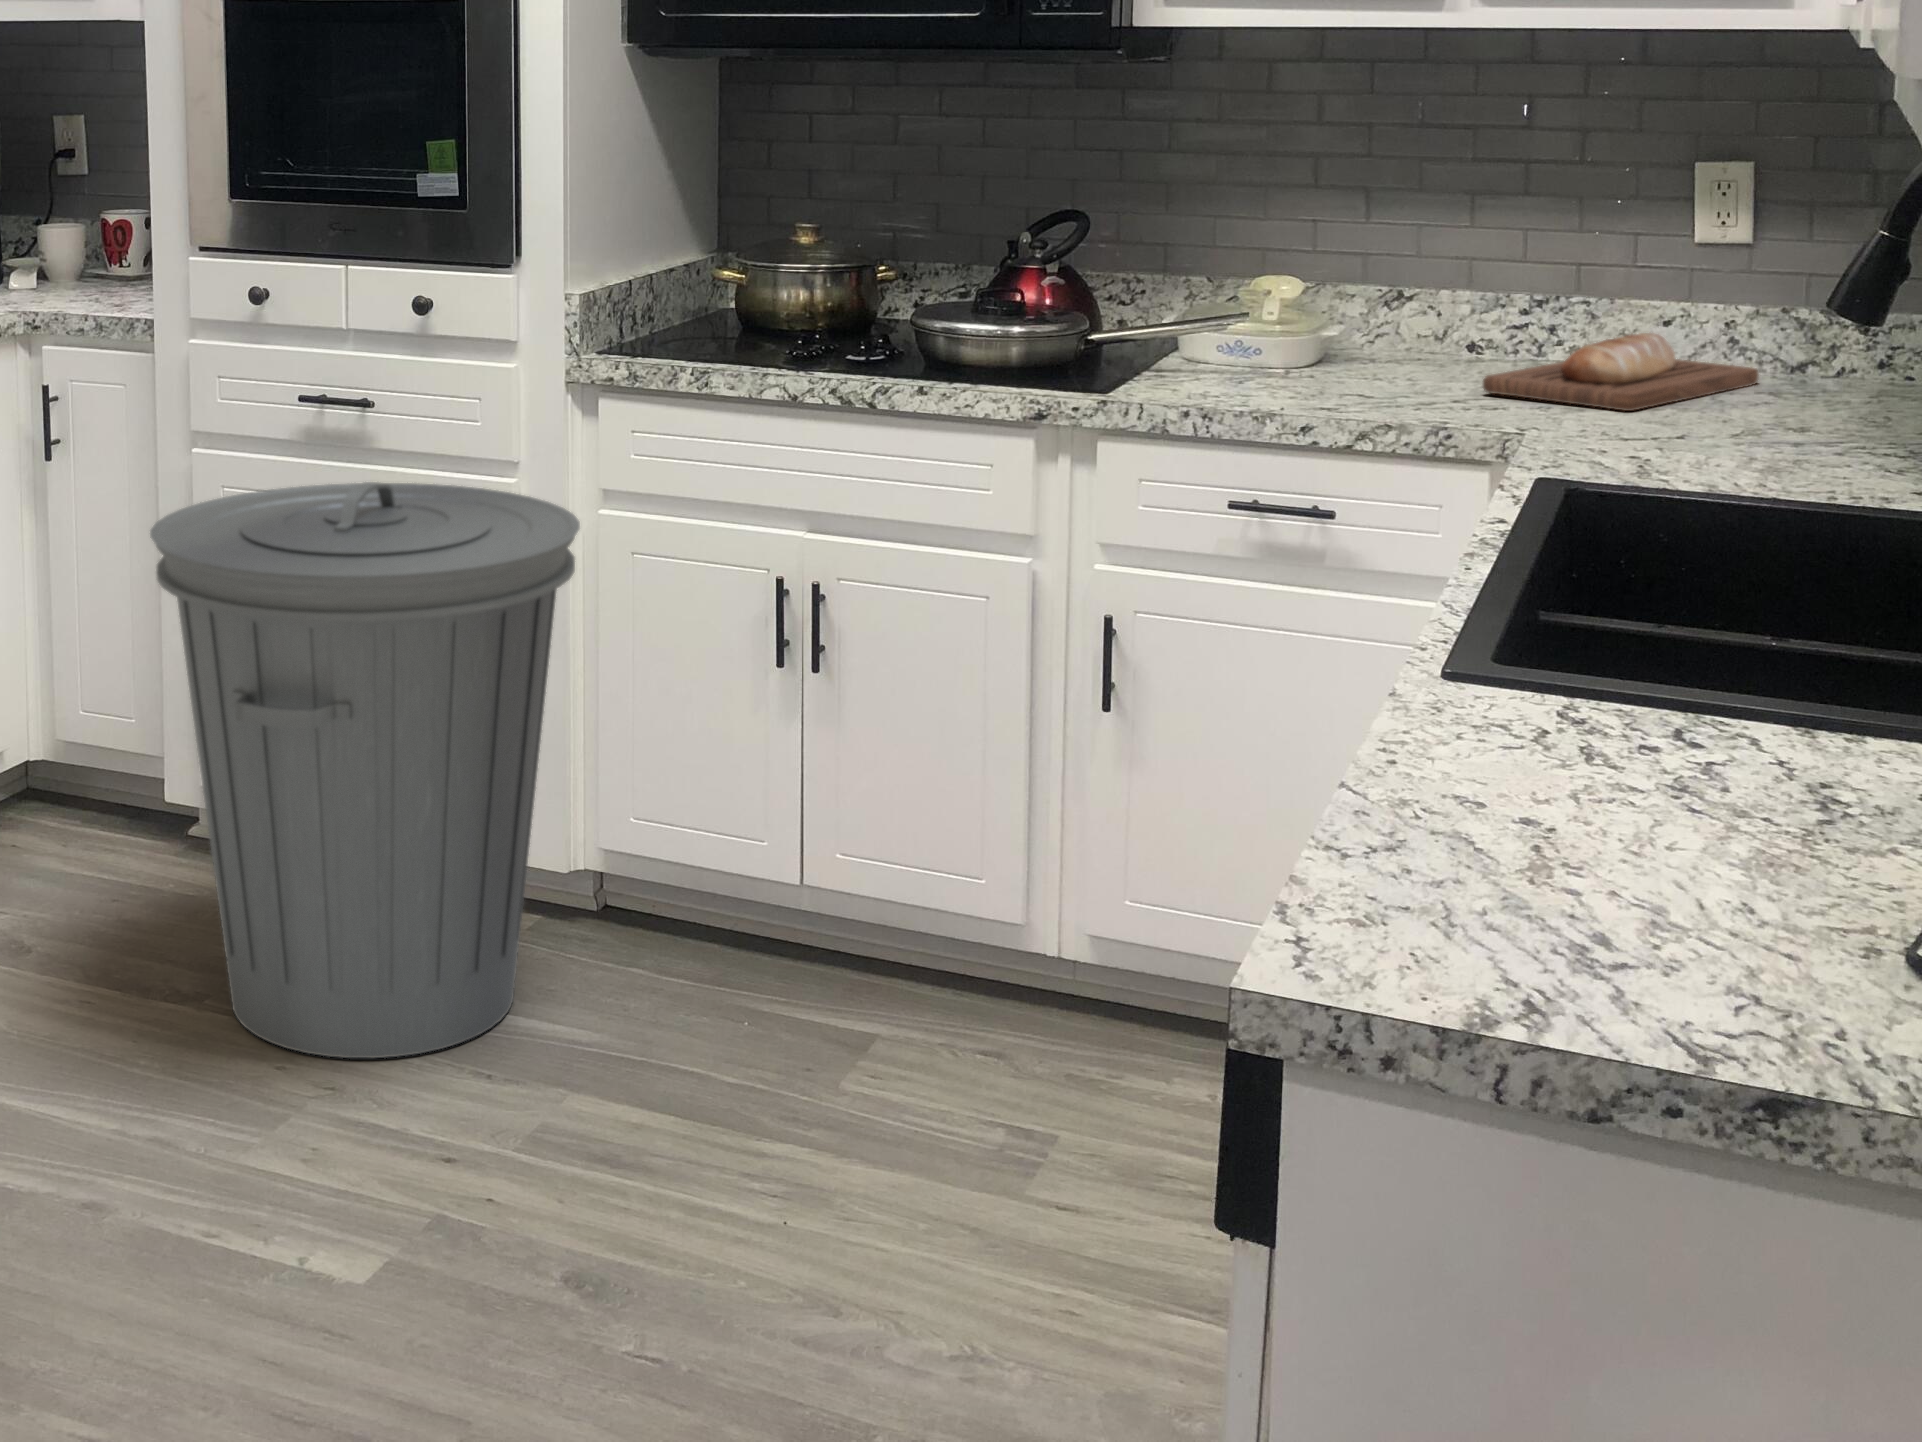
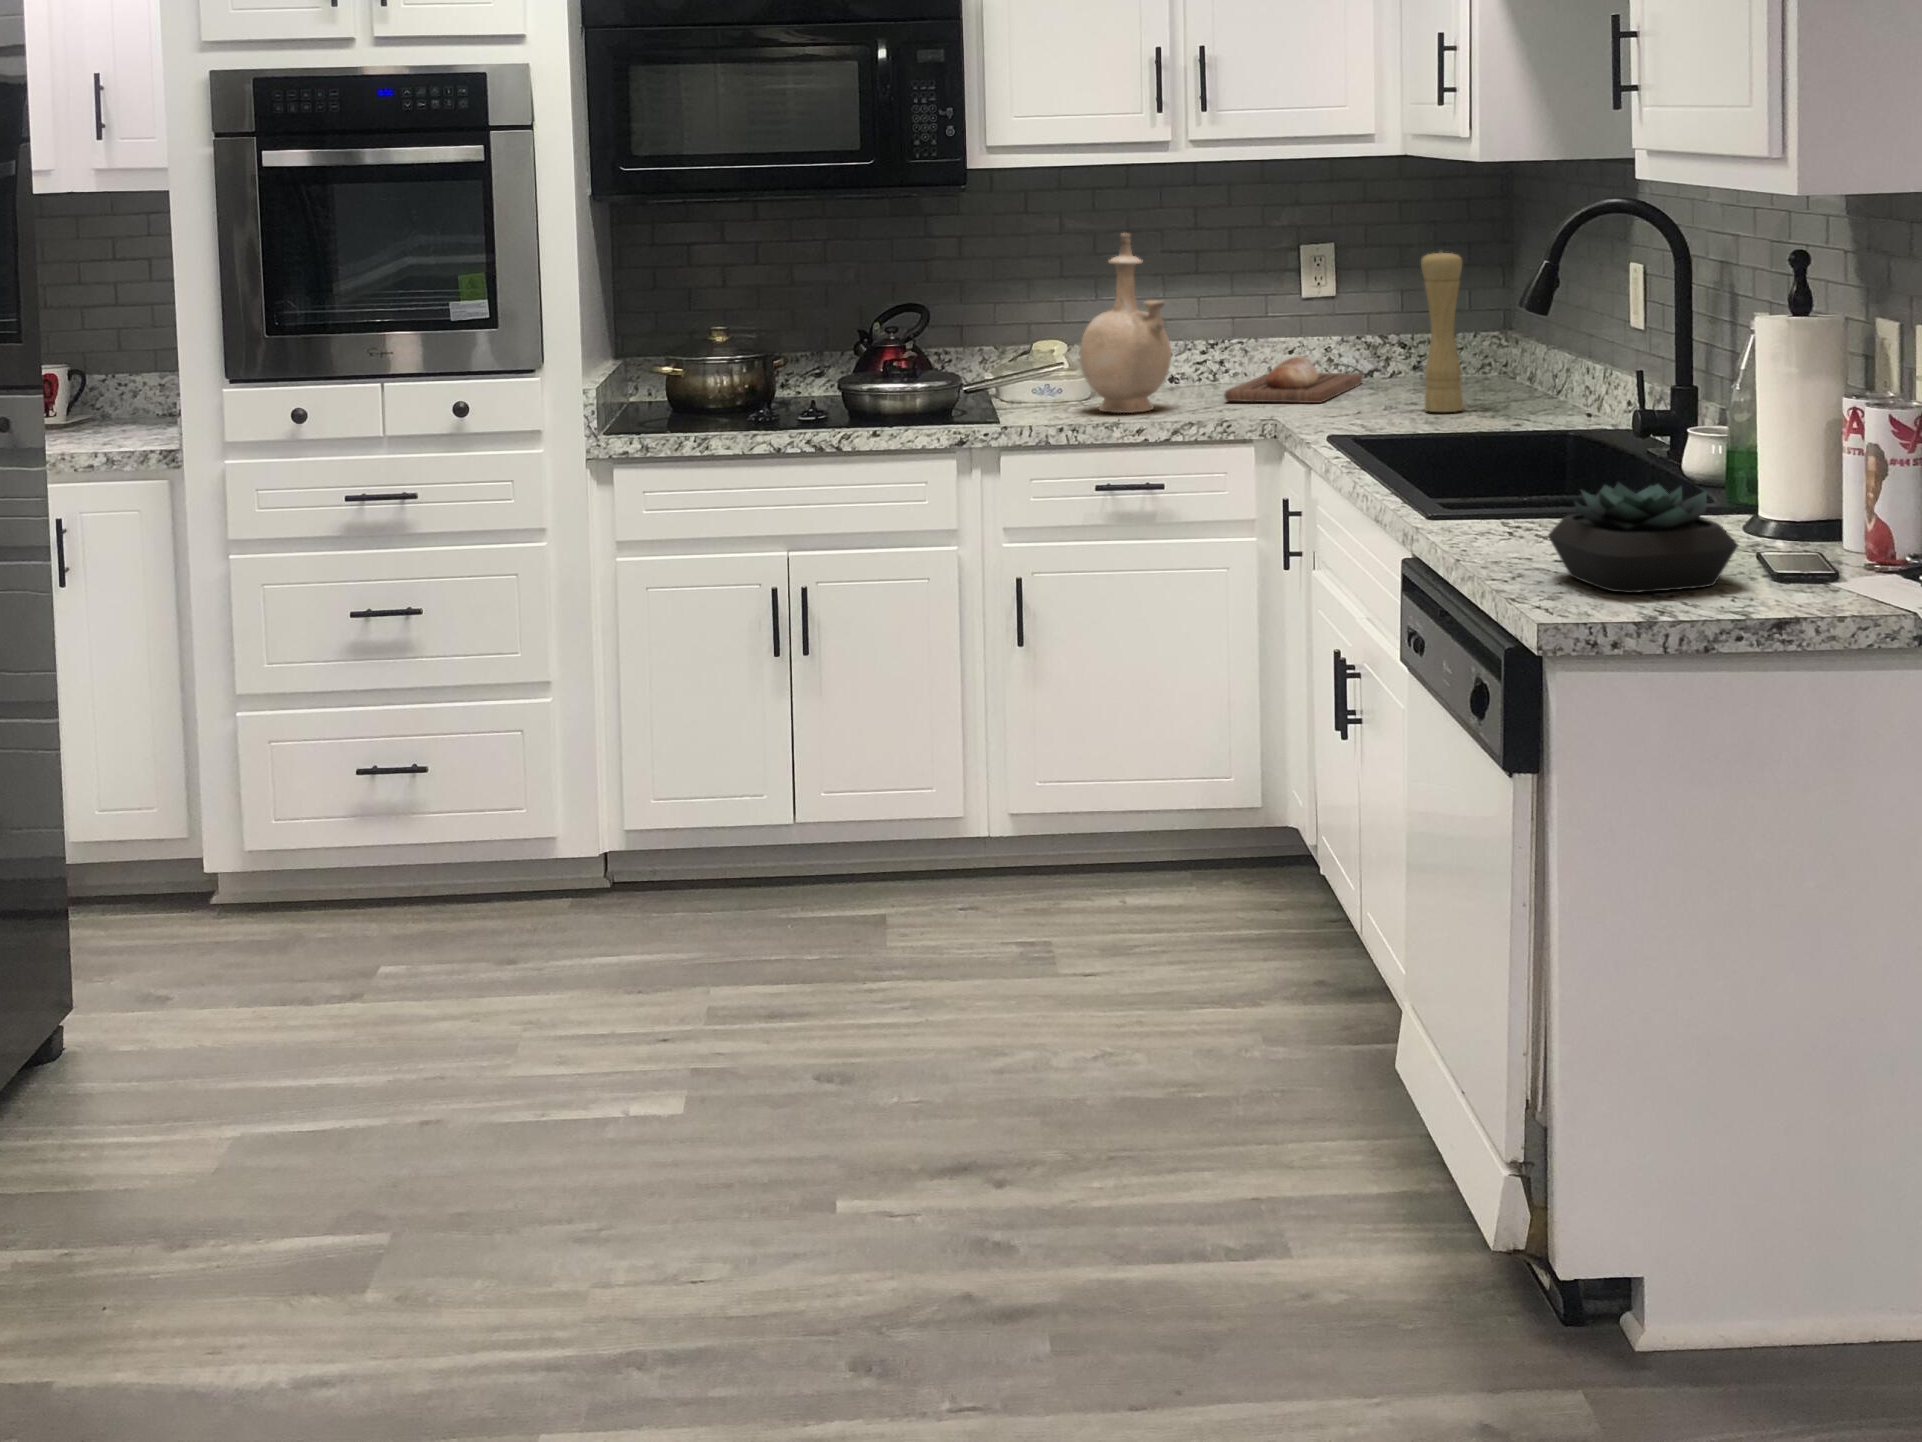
vase: none [1250,128,1393,396] -> present [1080,233,1171,413]
pepper mill: none [1776,182,1866,453] -> present [1421,250,1463,412]
trash can: present [150,482,580,1058] -> none [307,545,653,1003]
succulent plant: none [1423,686,1808,956] -> present [1548,483,1738,593]

